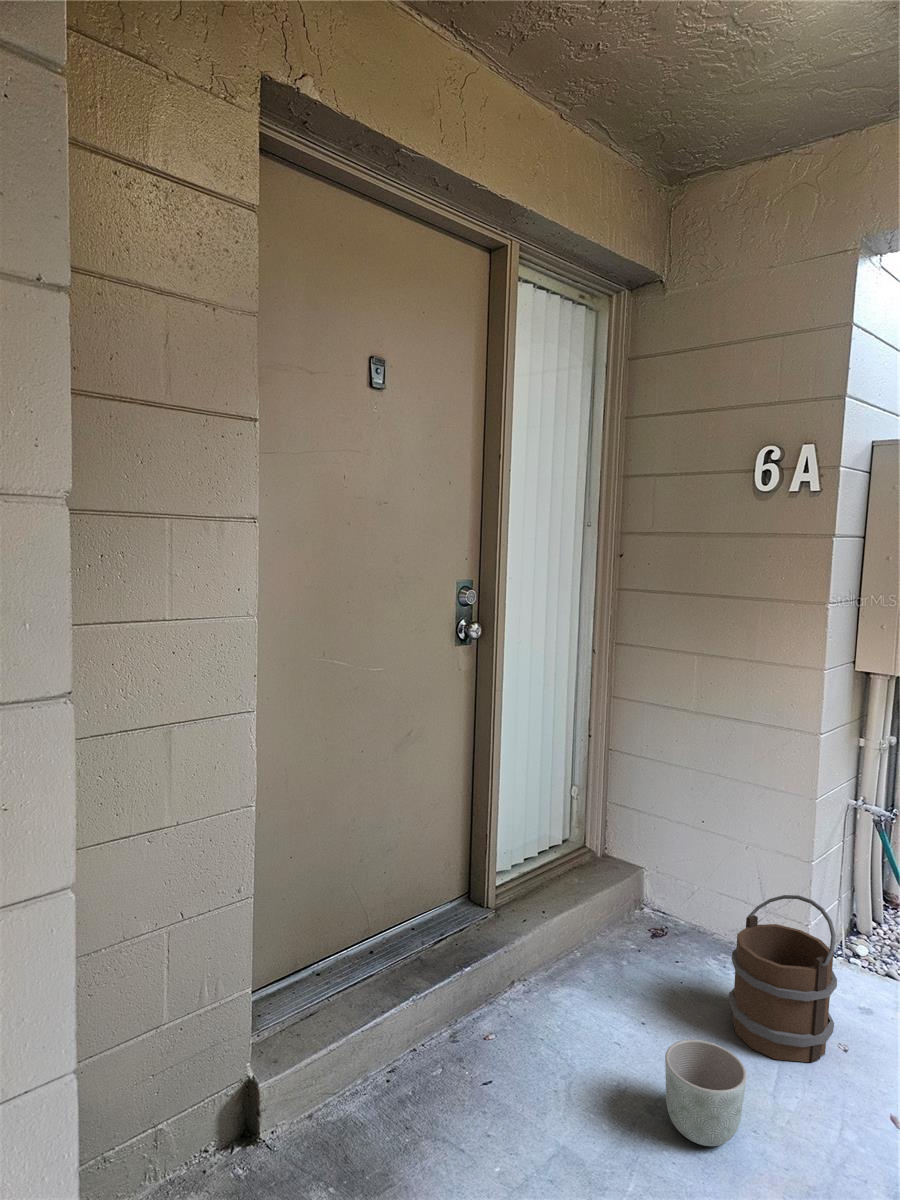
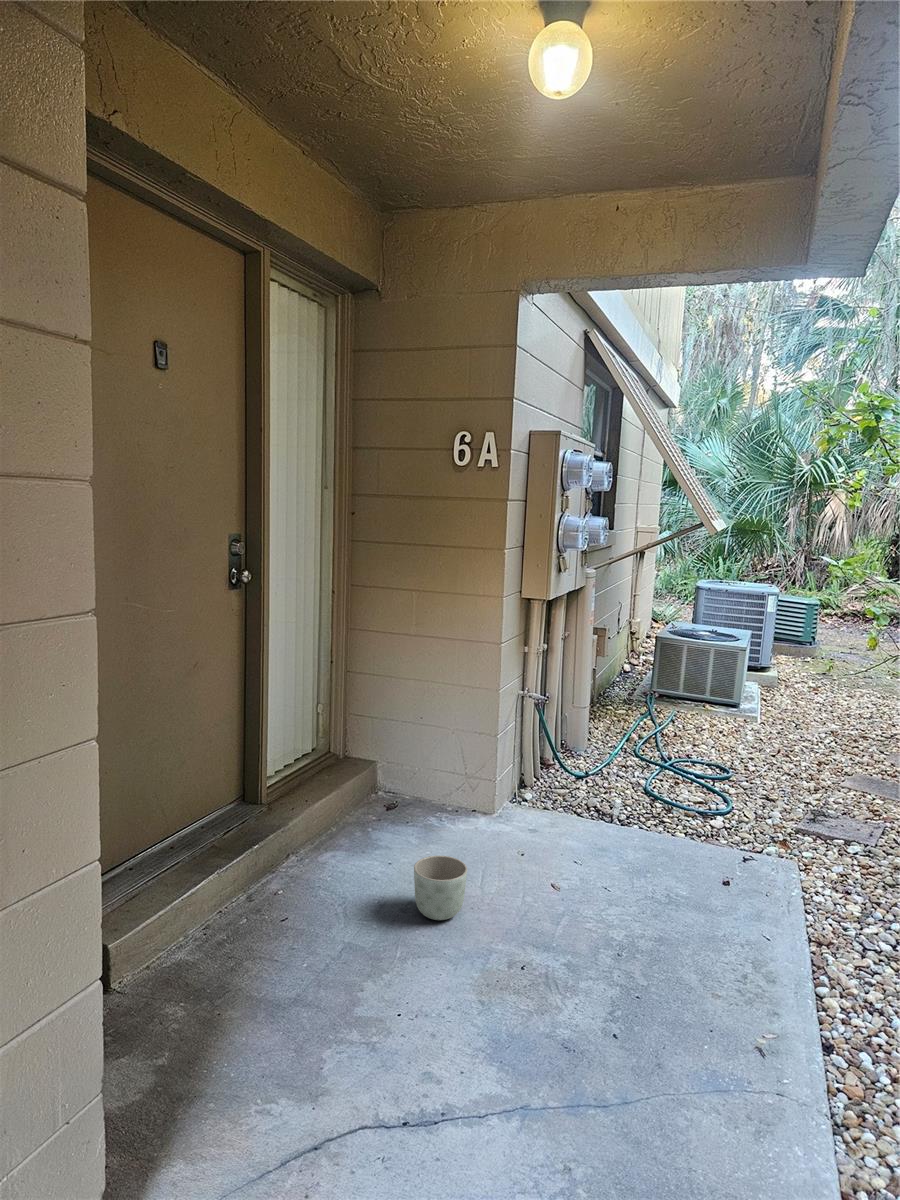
bucket: present [729,895,837,1062] -> none [448,755,516,866]

